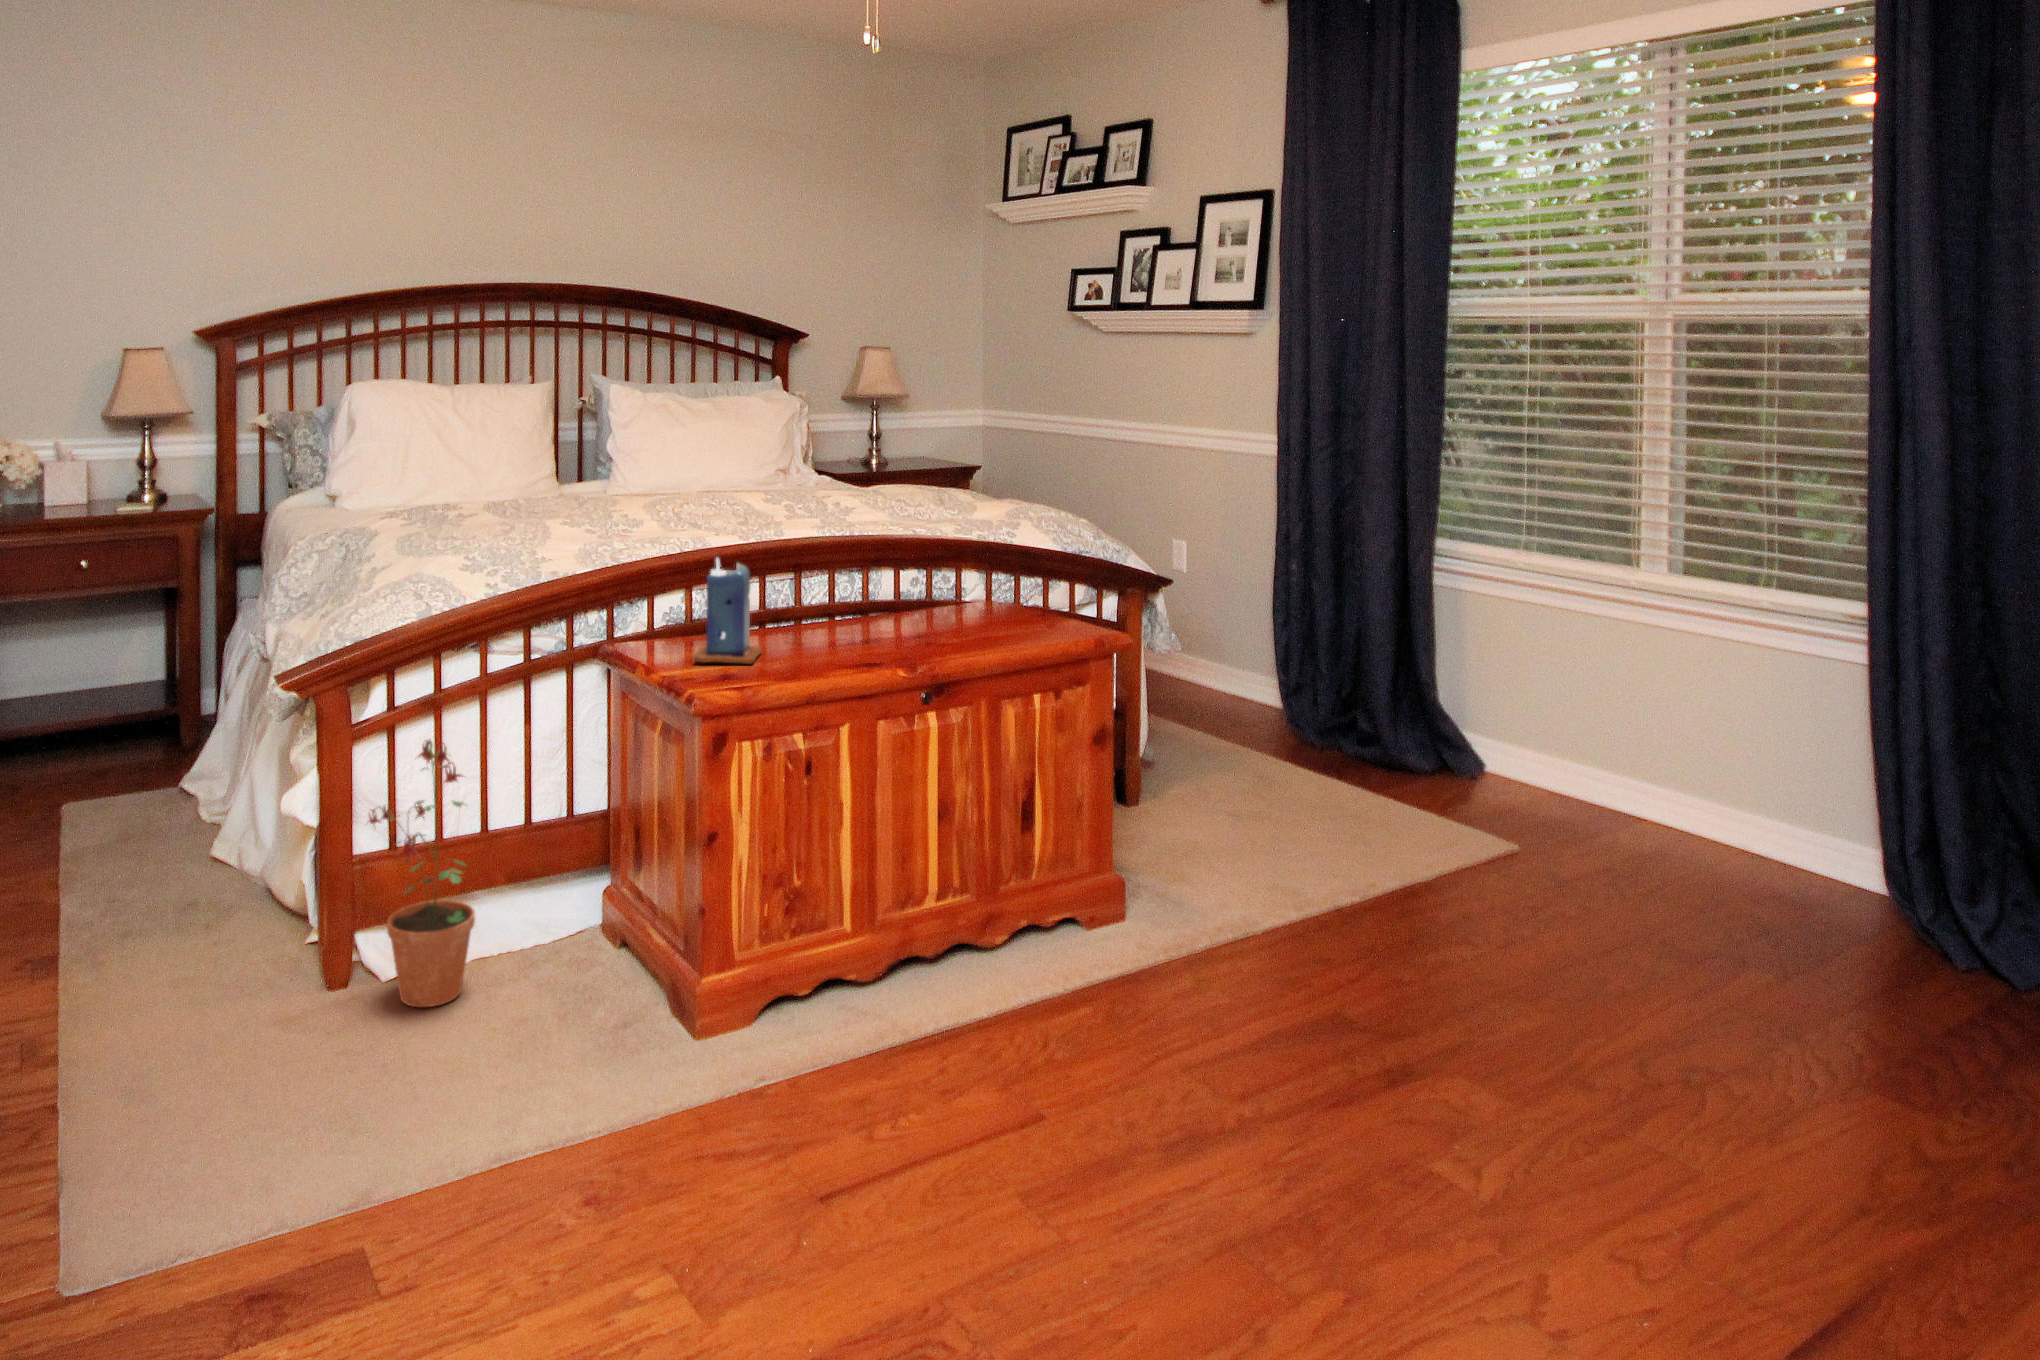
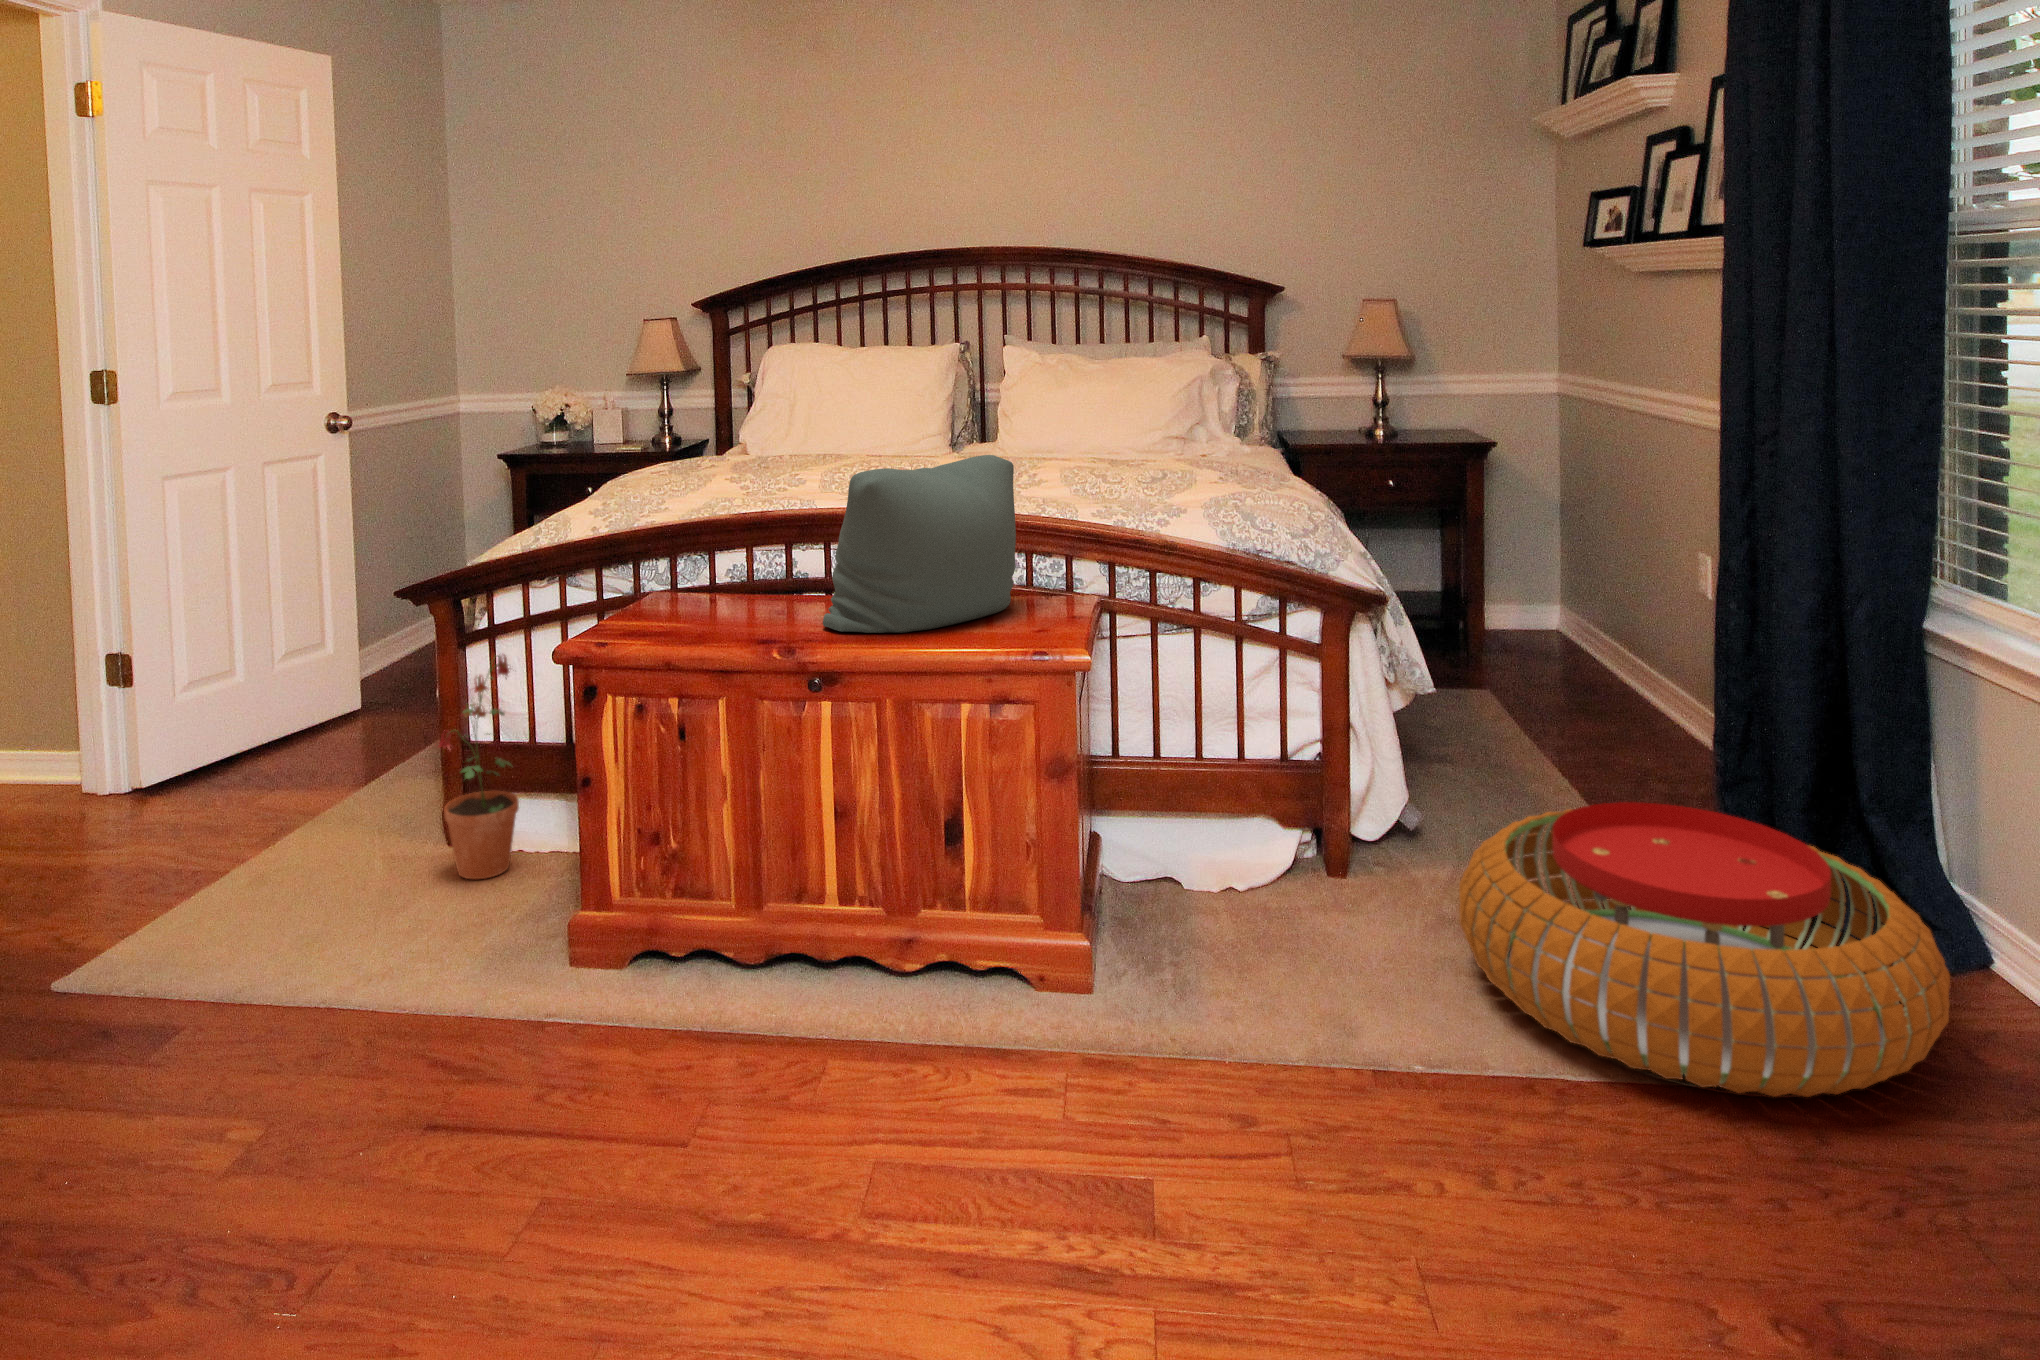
cushion: none [844,483,992,650] -> present [823,455,1016,633]
candle: present [694,558,762,664] -> none [660,517,738,625]
pouf: none [1258,703,1559,867] -> present [1459,802,1950,1097]

